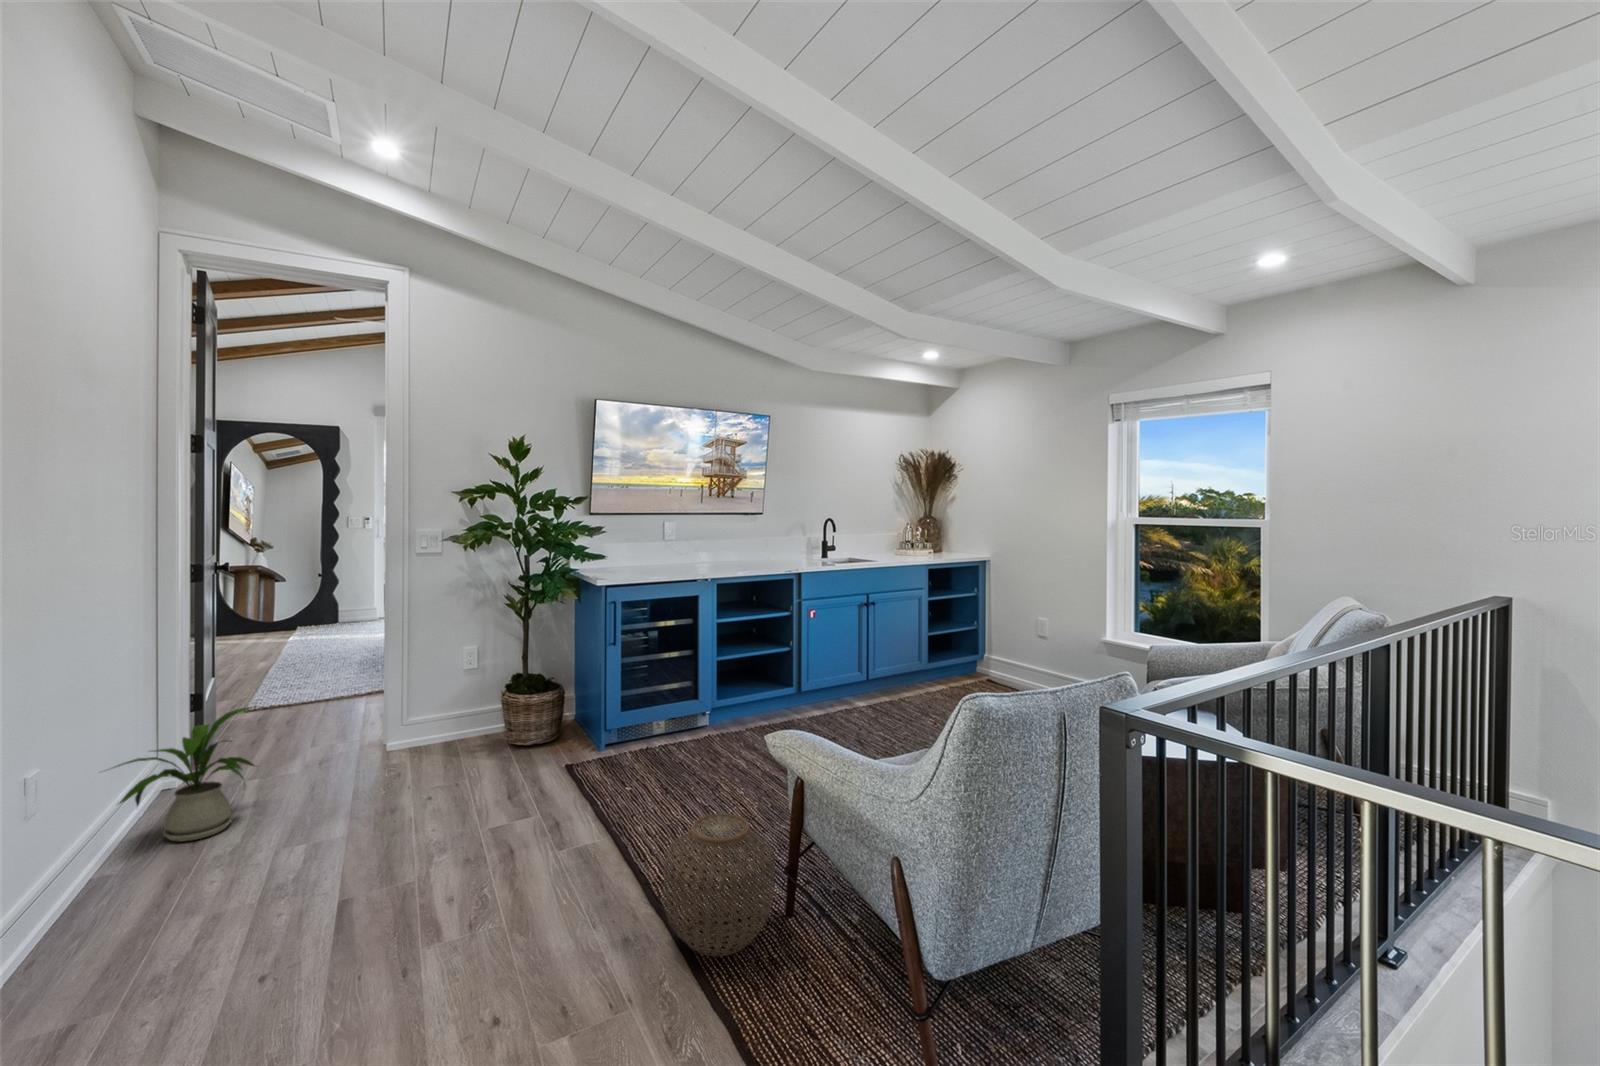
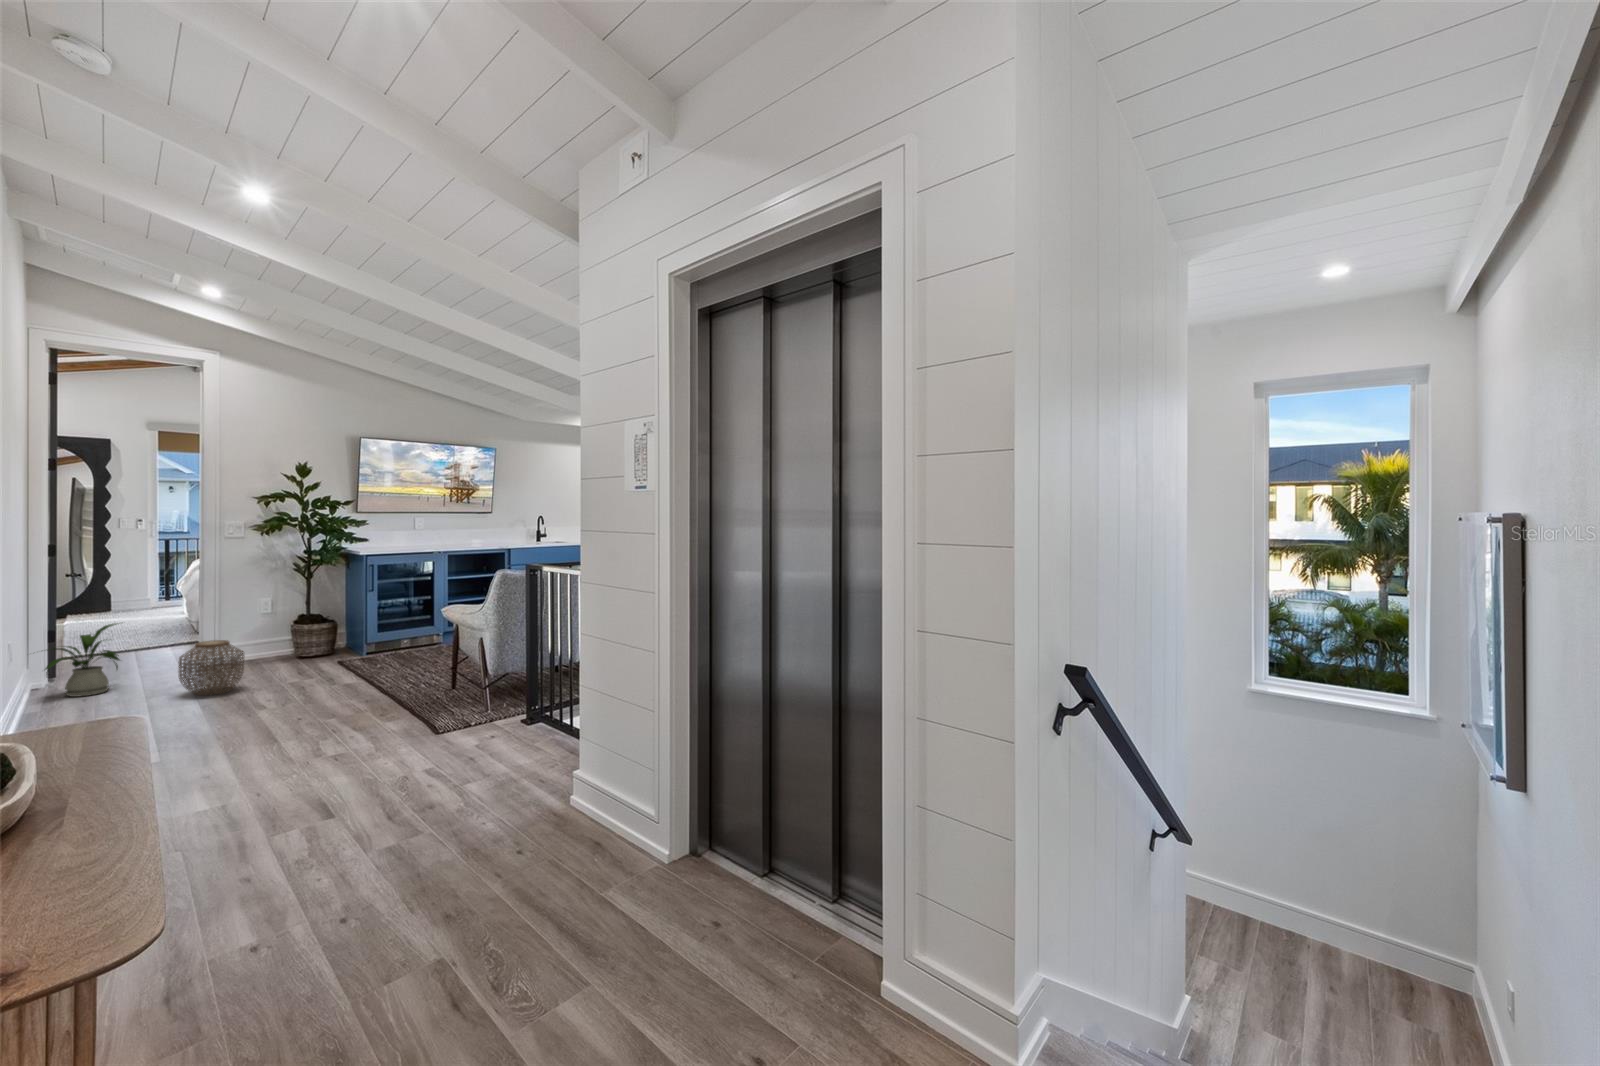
woven basket: present [663,813,775,956] -> present [178,640,244,695]

